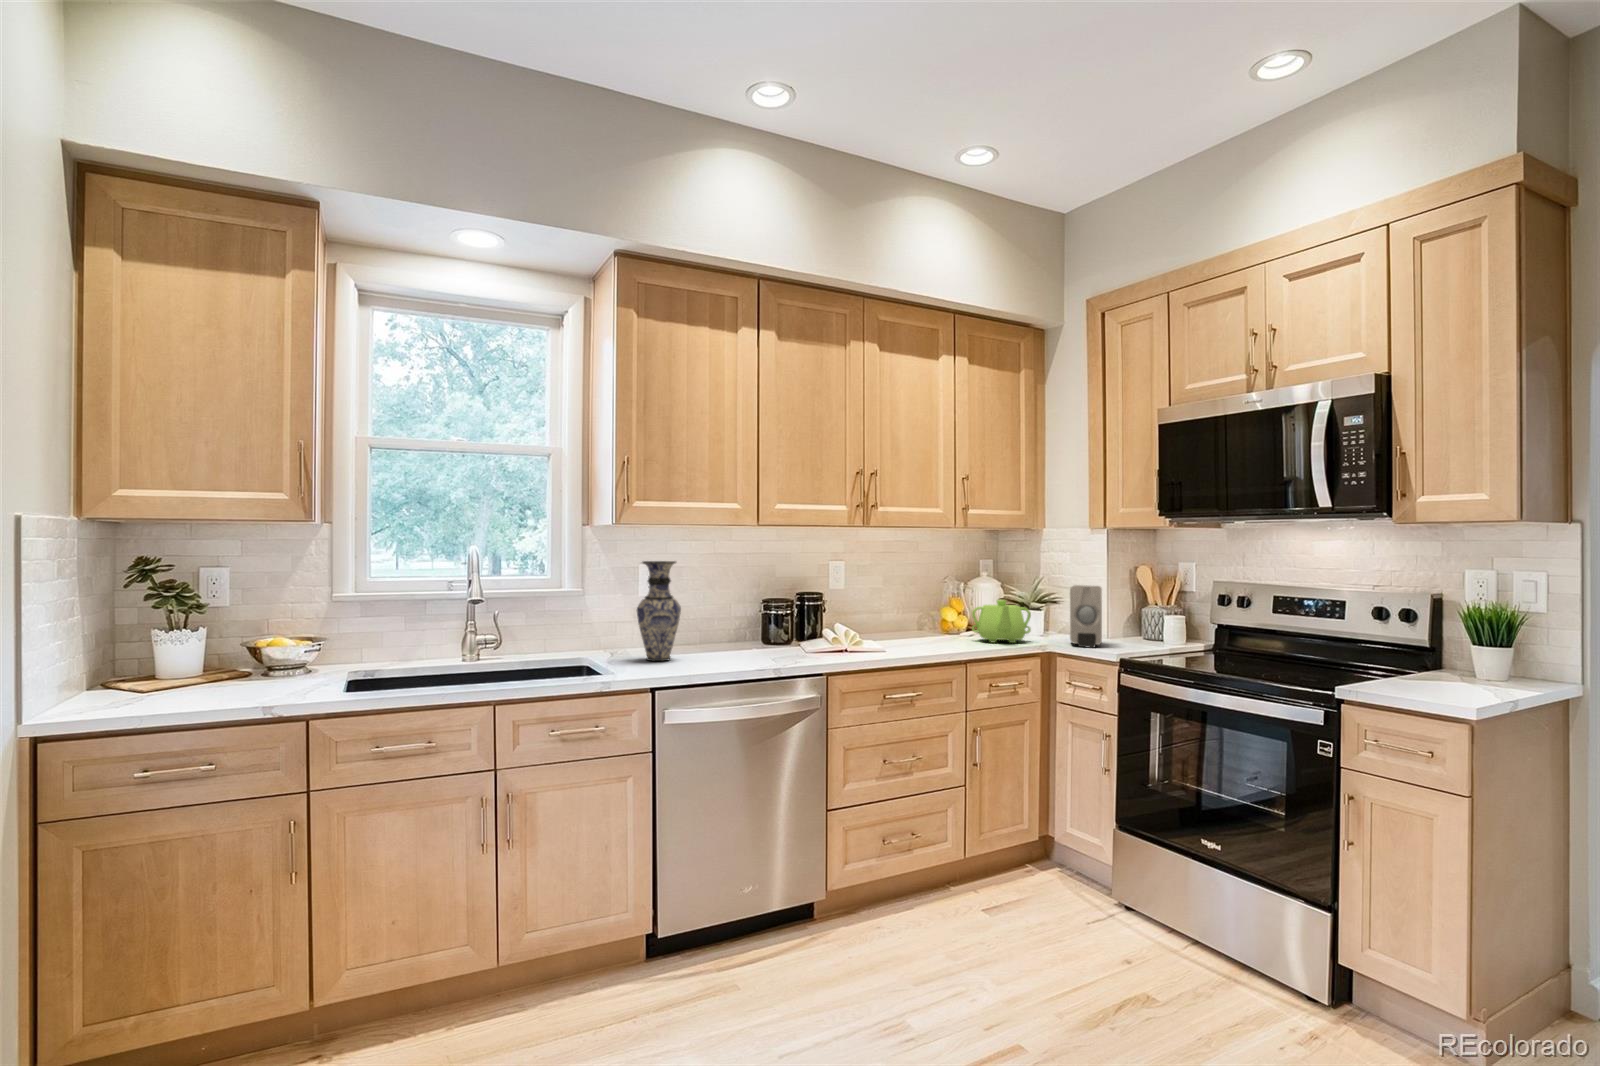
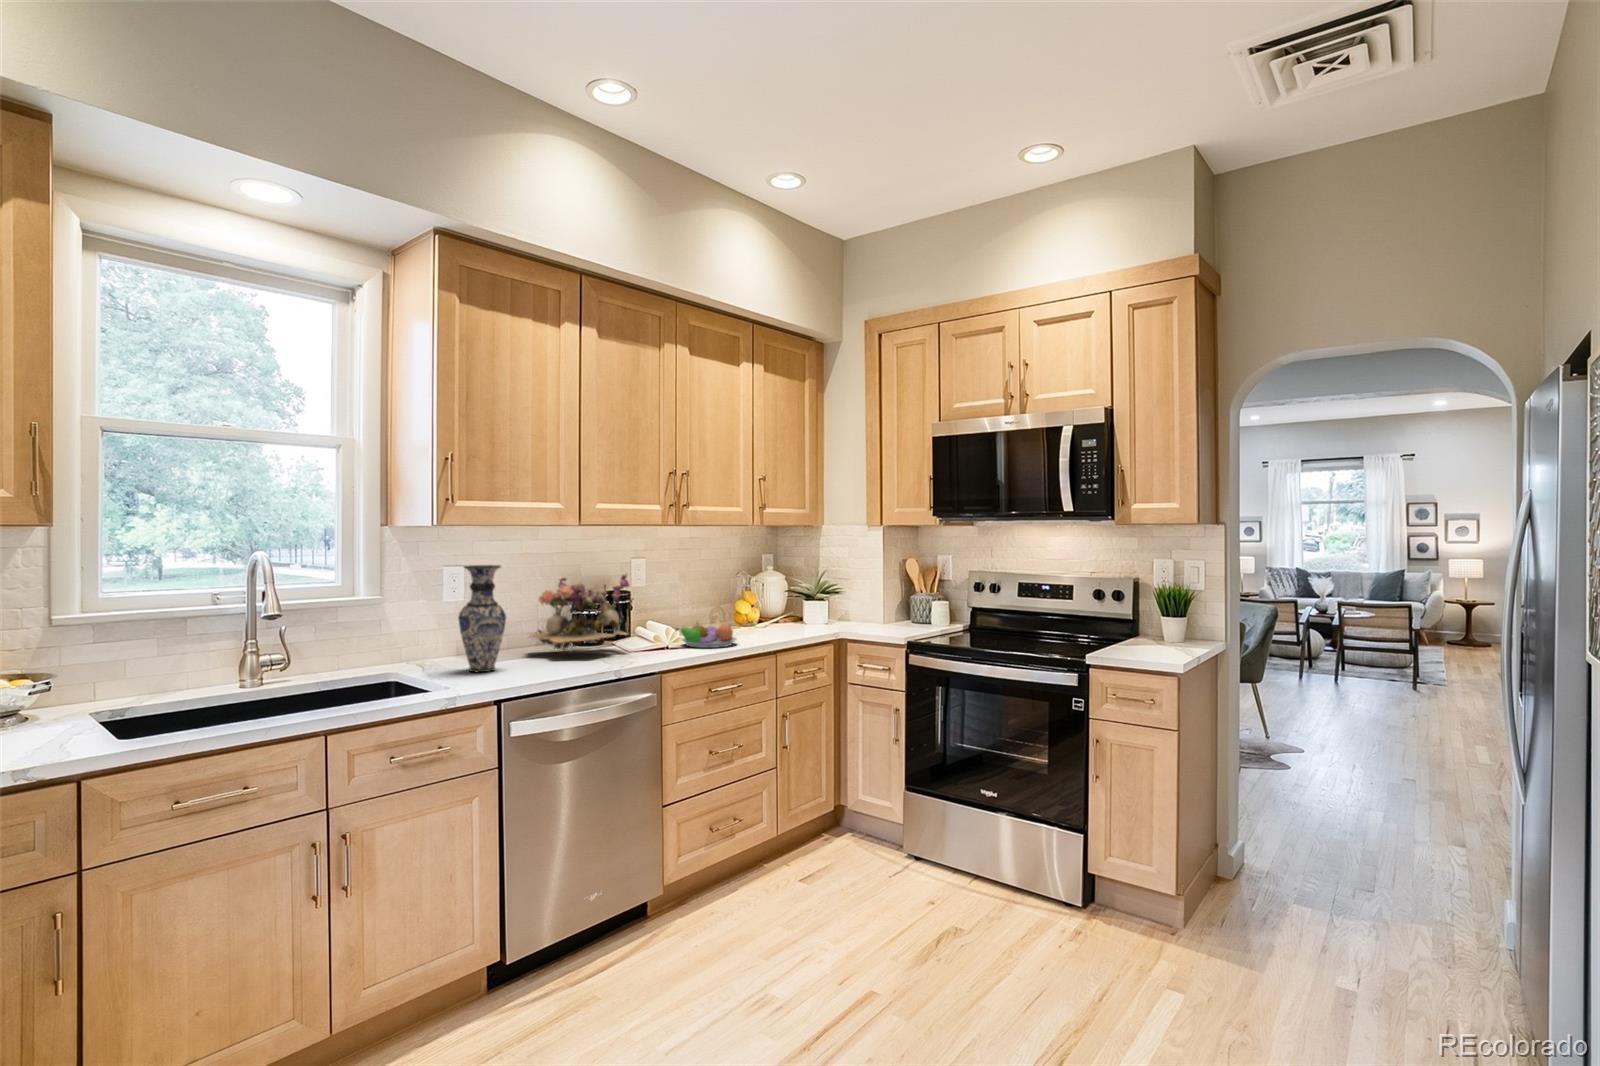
flower arrangement: none [711,572,810,649] -> present [529,574,629,651]
soap dispenser: present [1070,585,1102,648] -> none [855,578,886,633]
teapot: present [972,600,1031,643] -> none [770,593,822,633]
fruit bowl: none [859,624,923,652] -> present [675,623,736,648]

